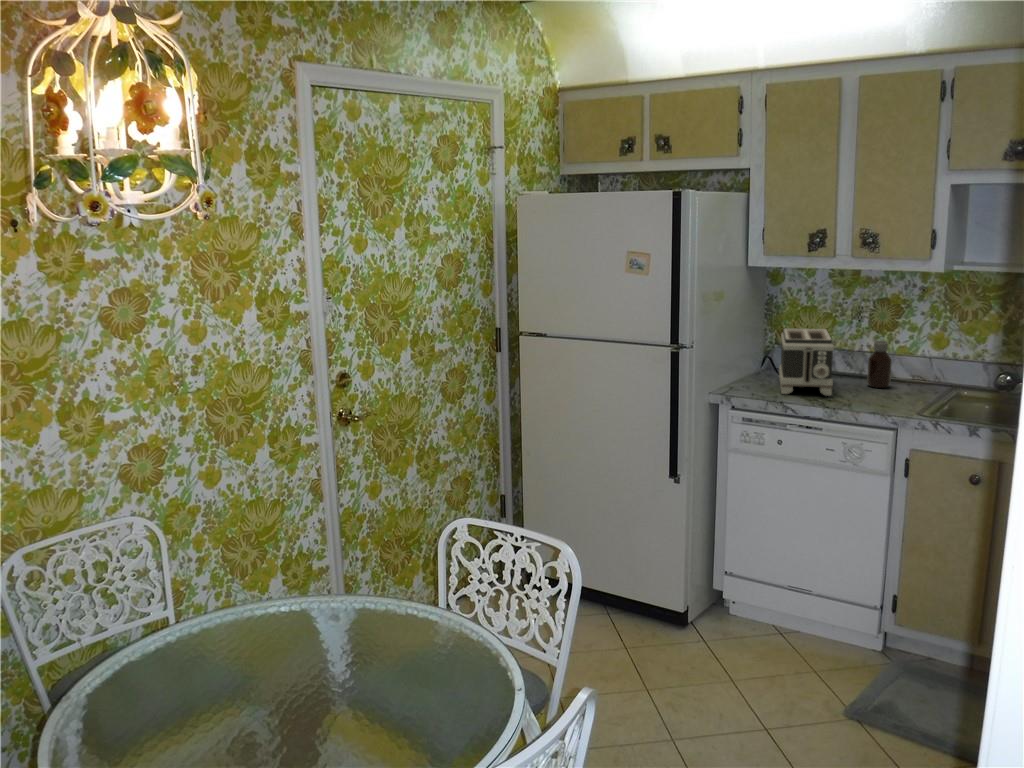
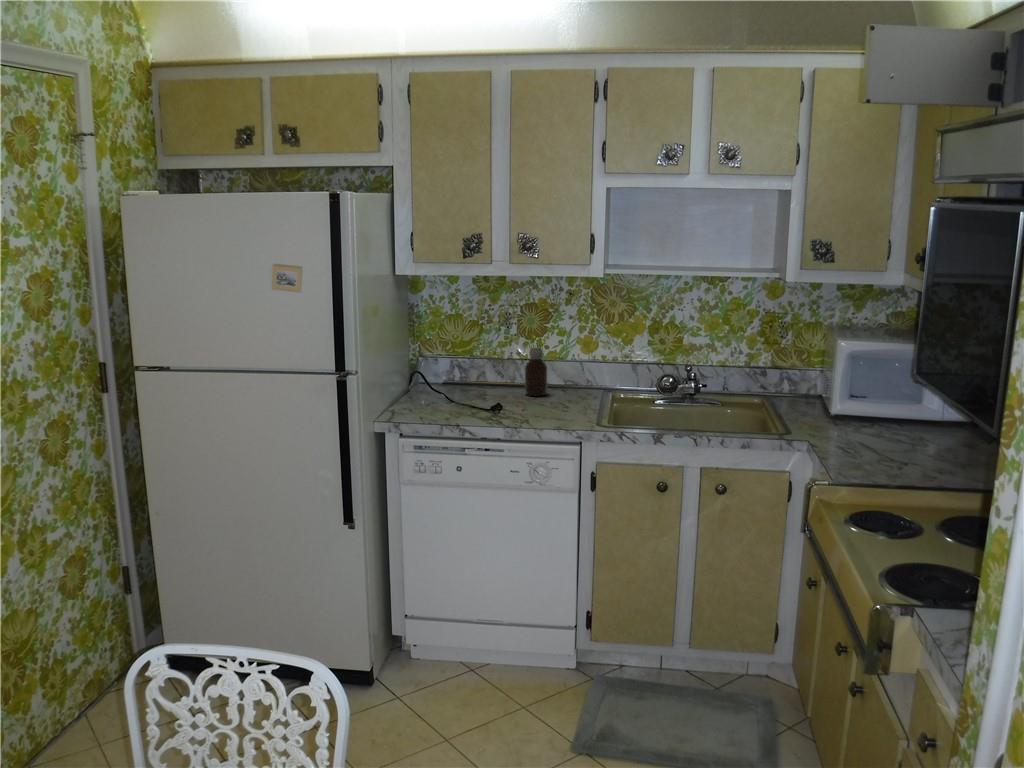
toaster: present [779,329,834,396] -> none [437,339,501,413]

